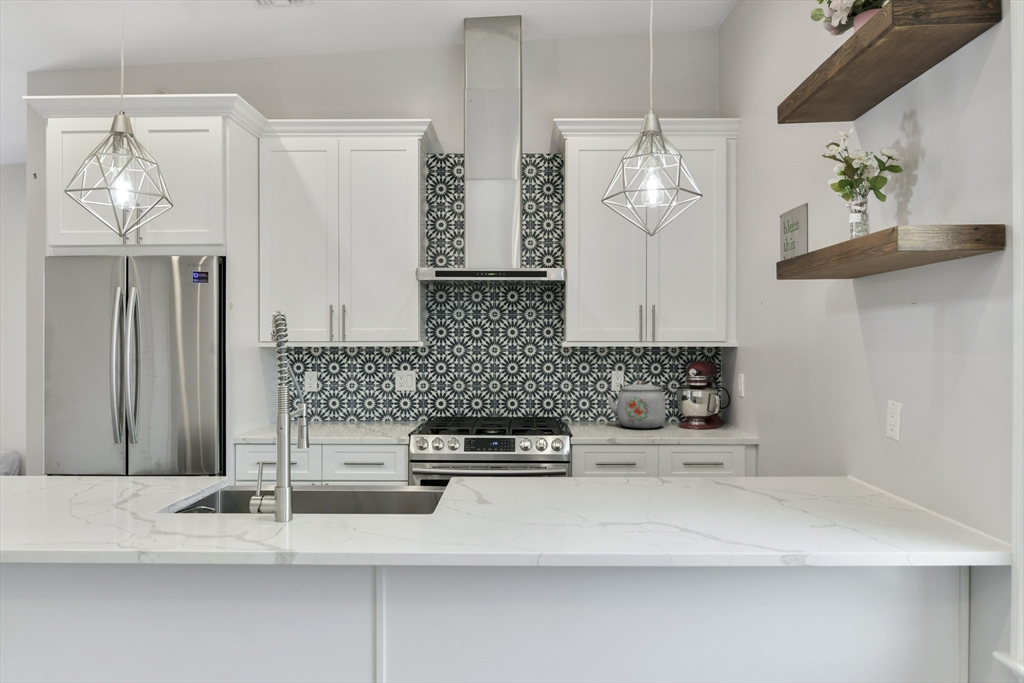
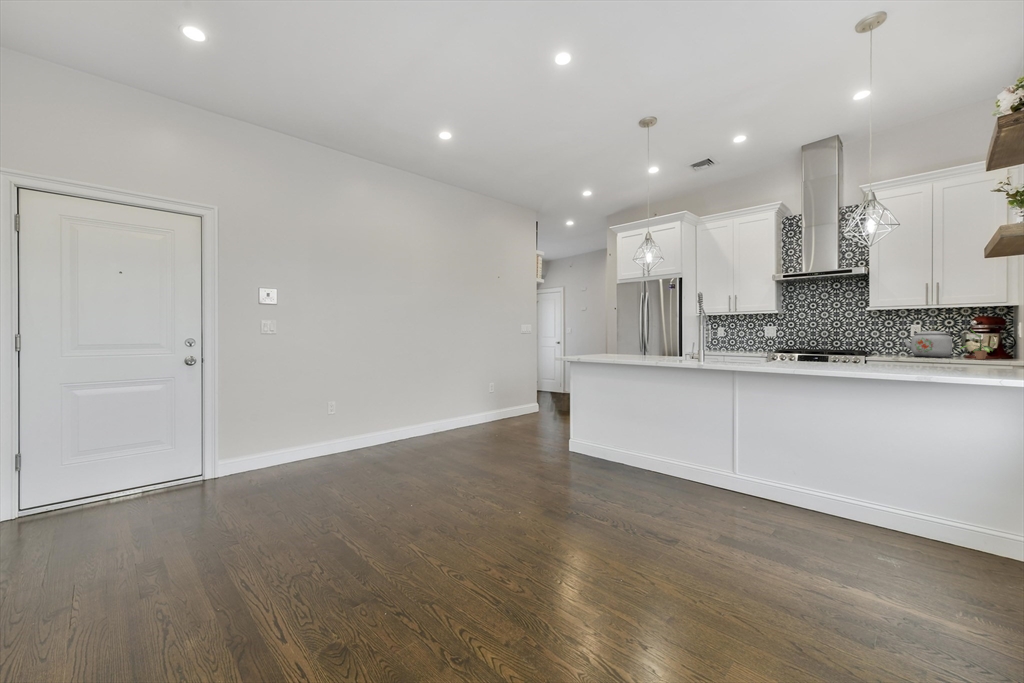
potted plant: none [687,384,729,435] -> present [960,330,993,360]

